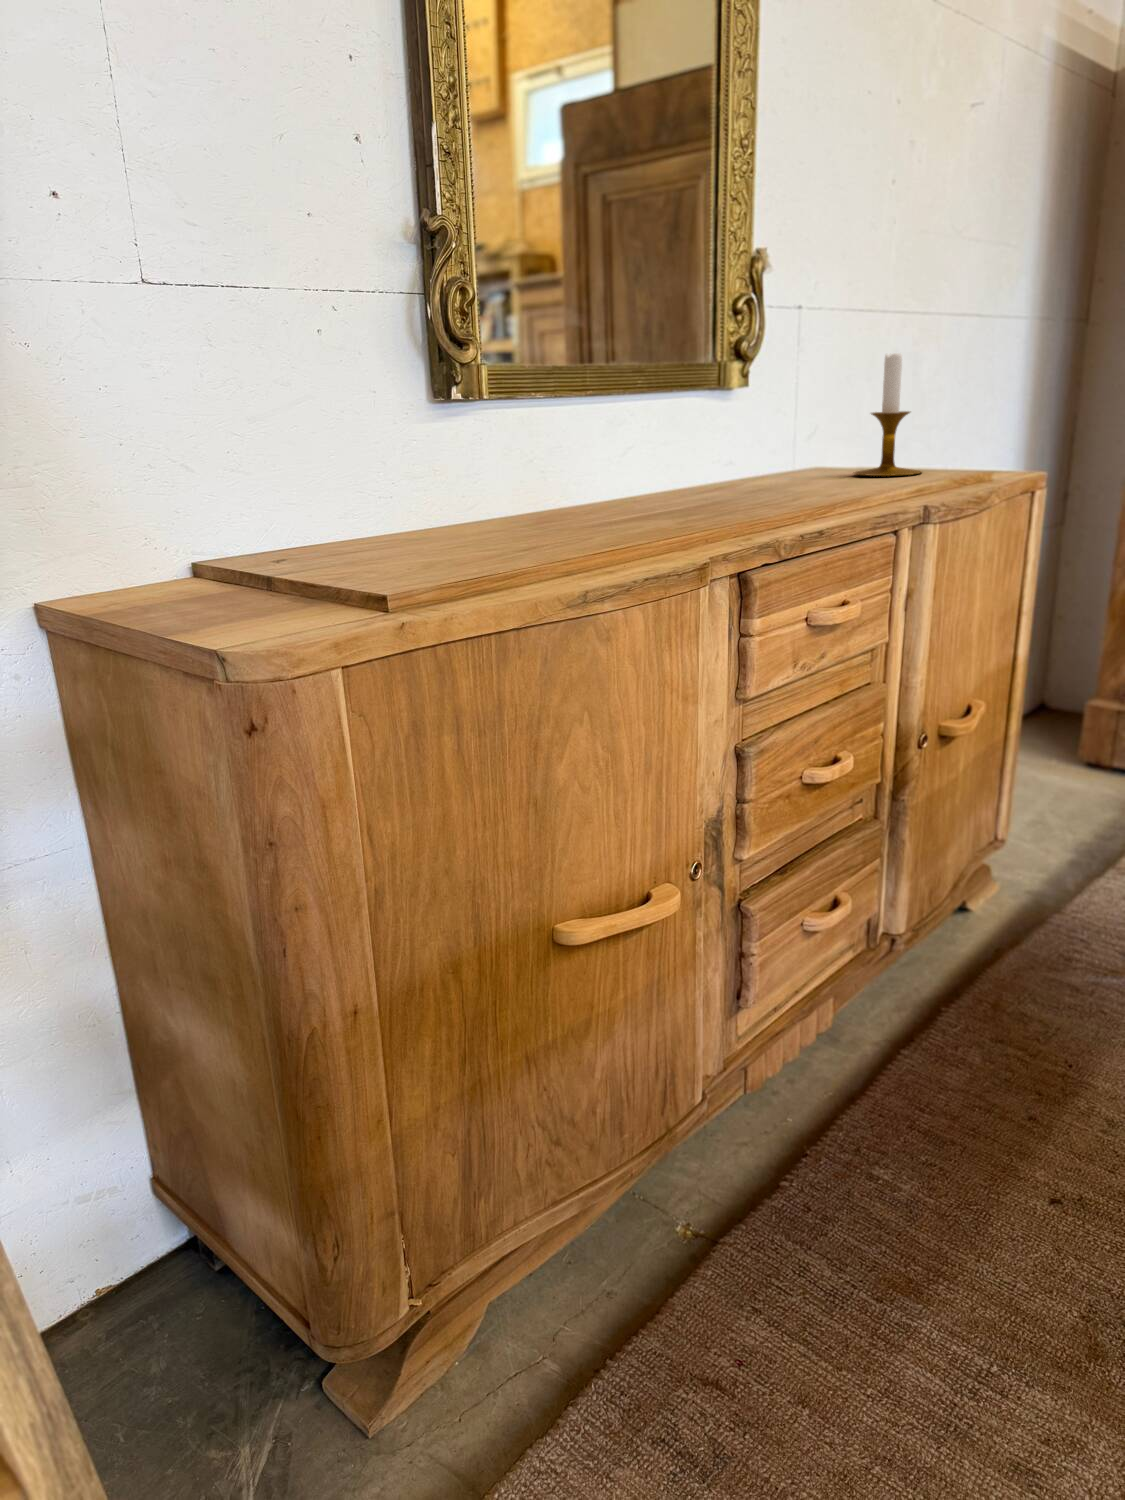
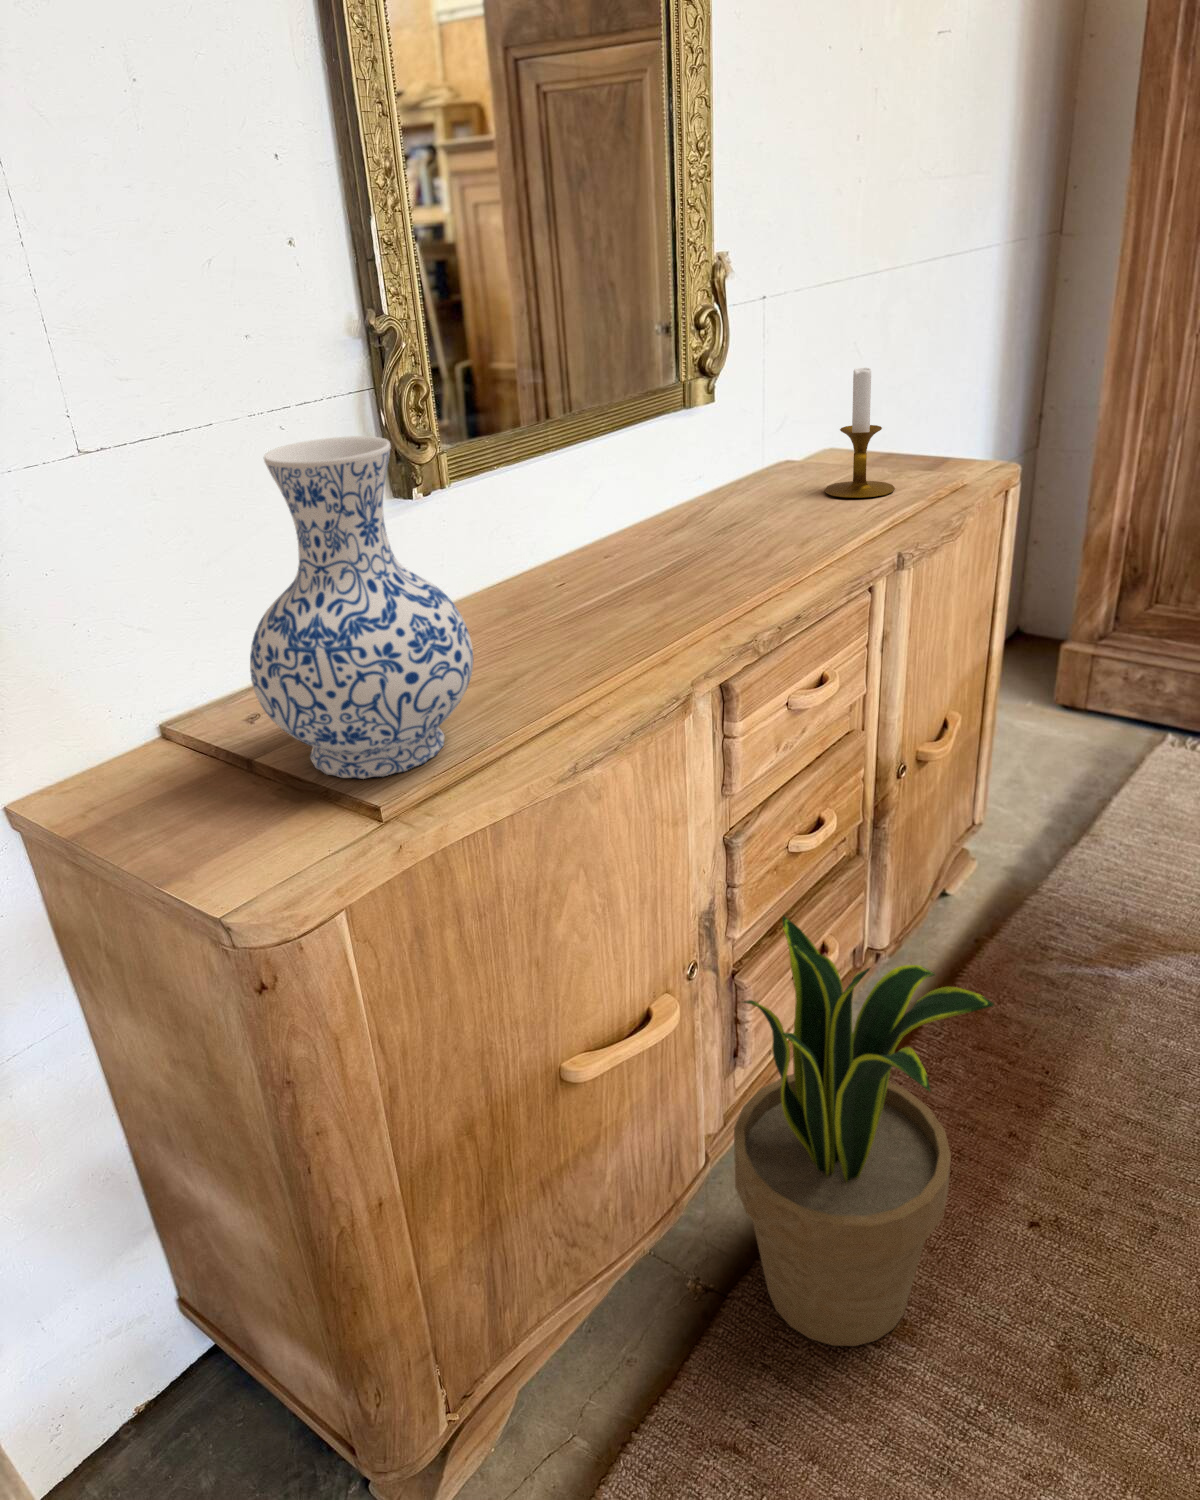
vase: none [275,250,493,590] -> present [250,436,473,779]
potted plant: none [732,831,1016,1300] -> present [734,916,994,1346]

